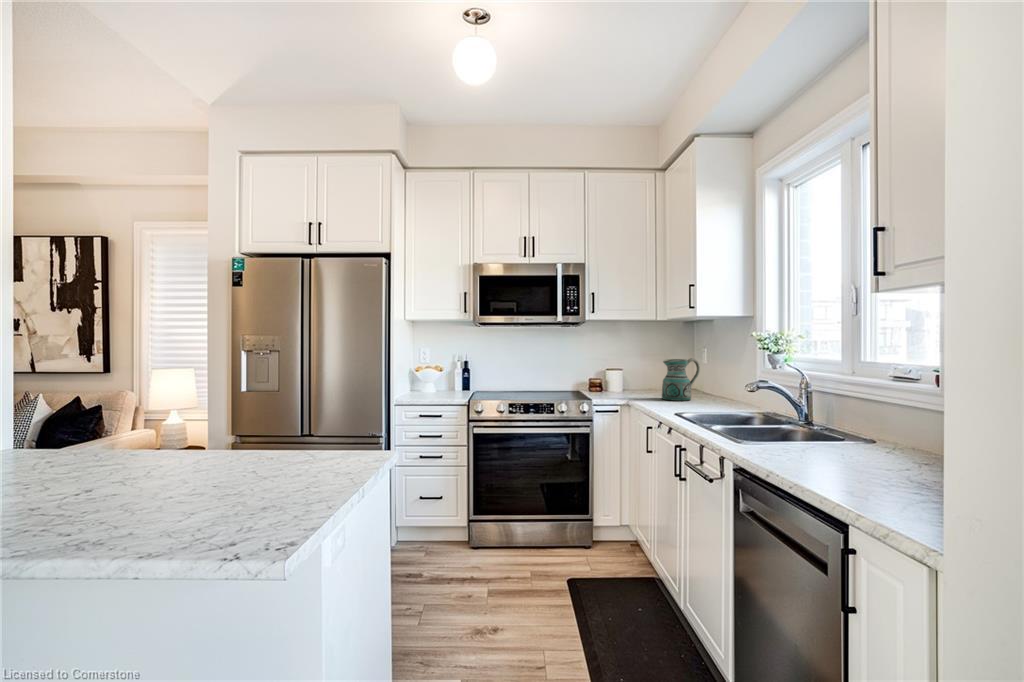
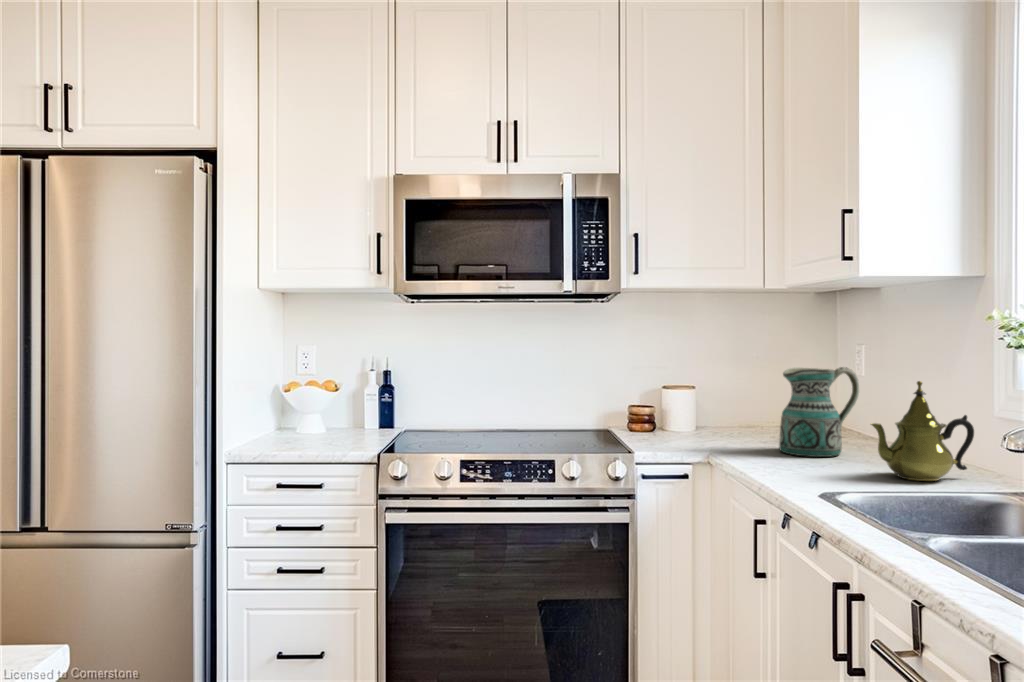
teapot: none [700,363,747,409] -> present [871,381,974,481]

